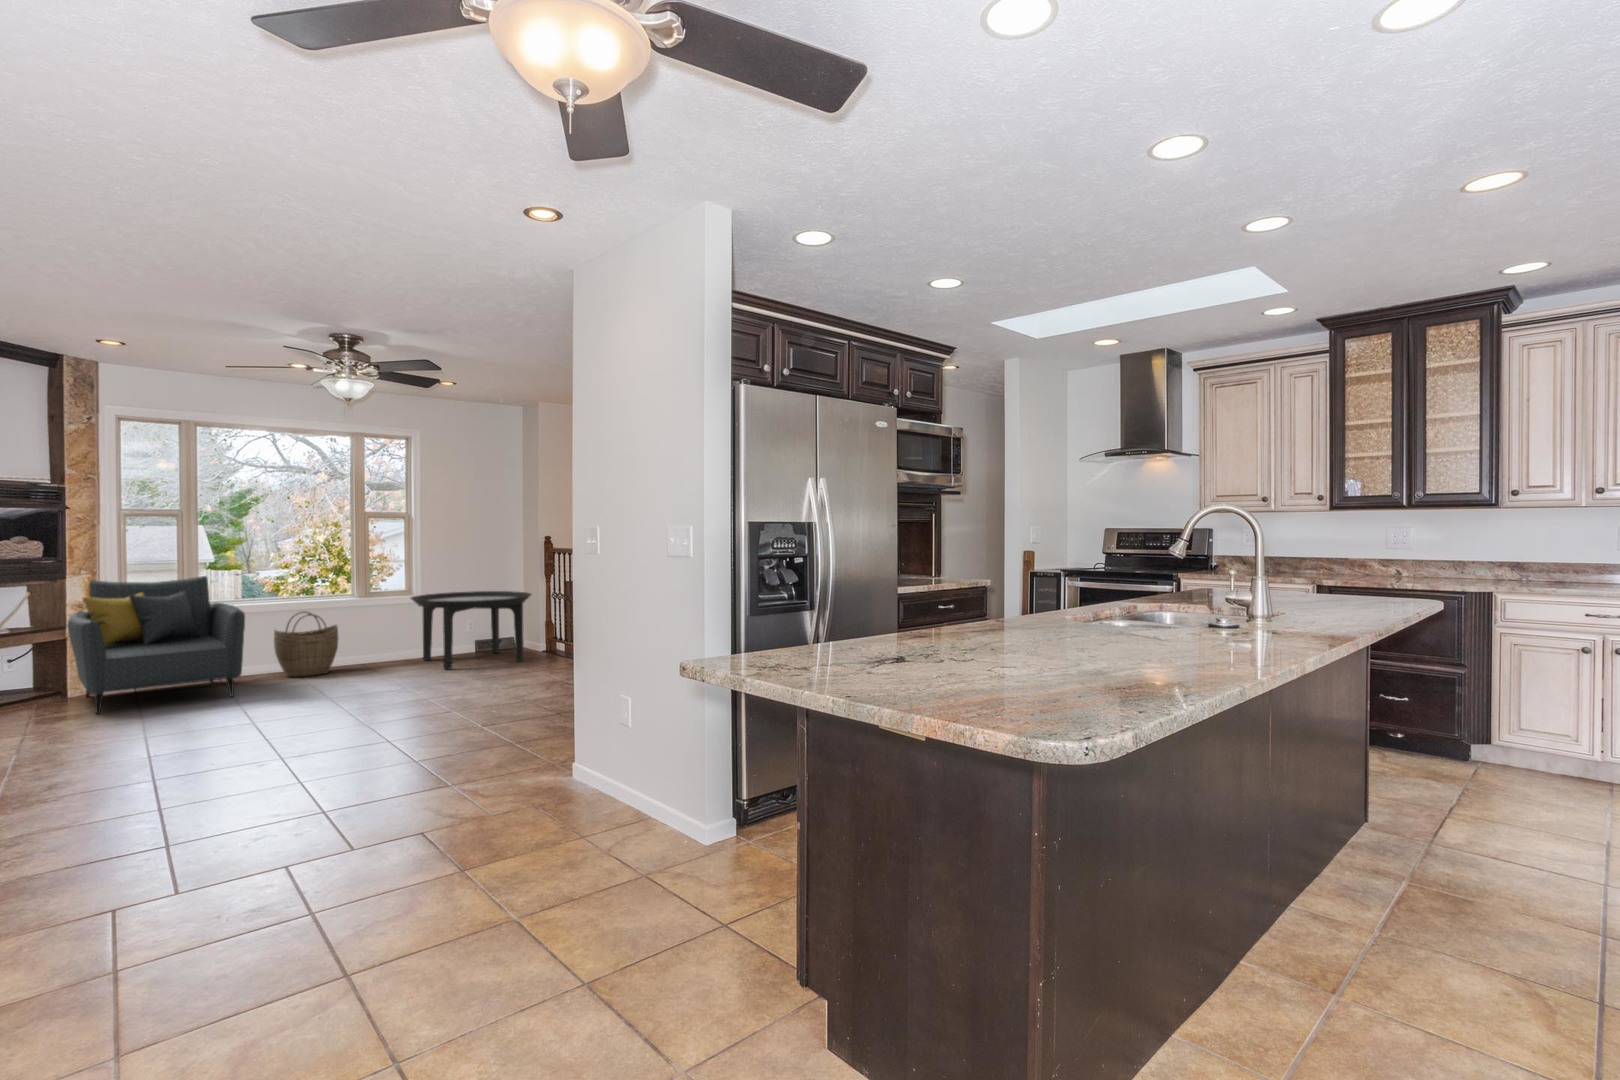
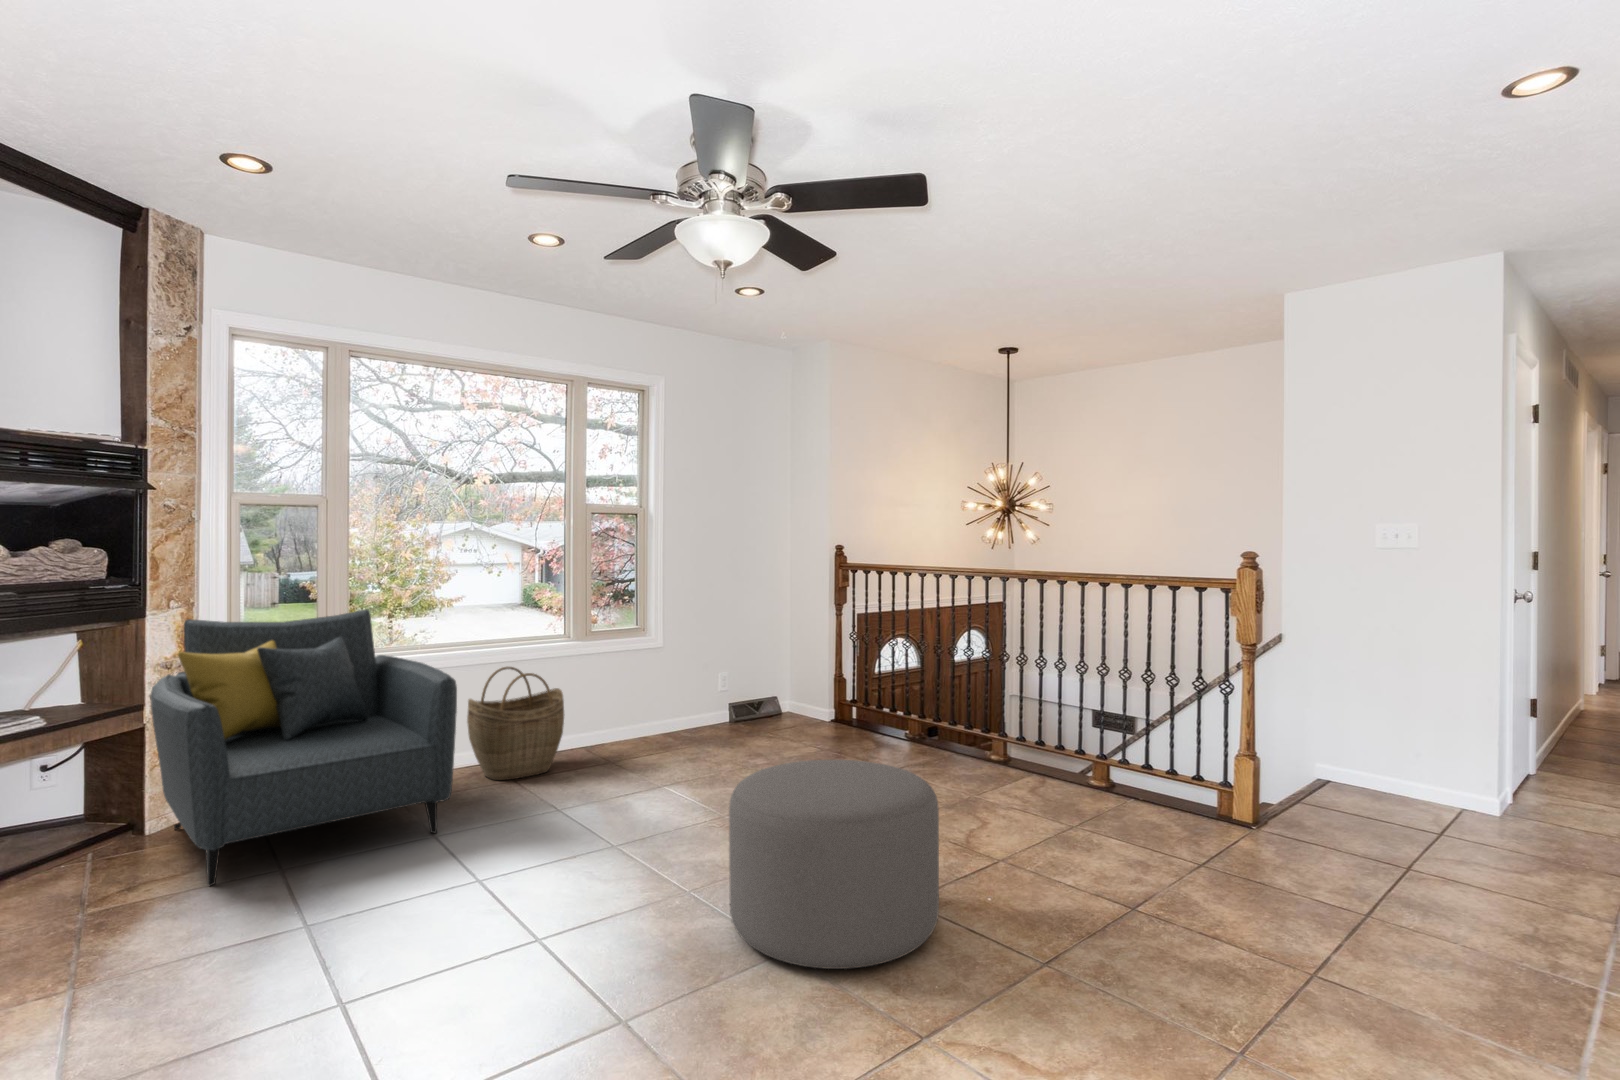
round table: present [411,591,531,670] -> none [662,629,844,765]
ottoman: none [340,647,452,732] -> present [729,760,939,969]

